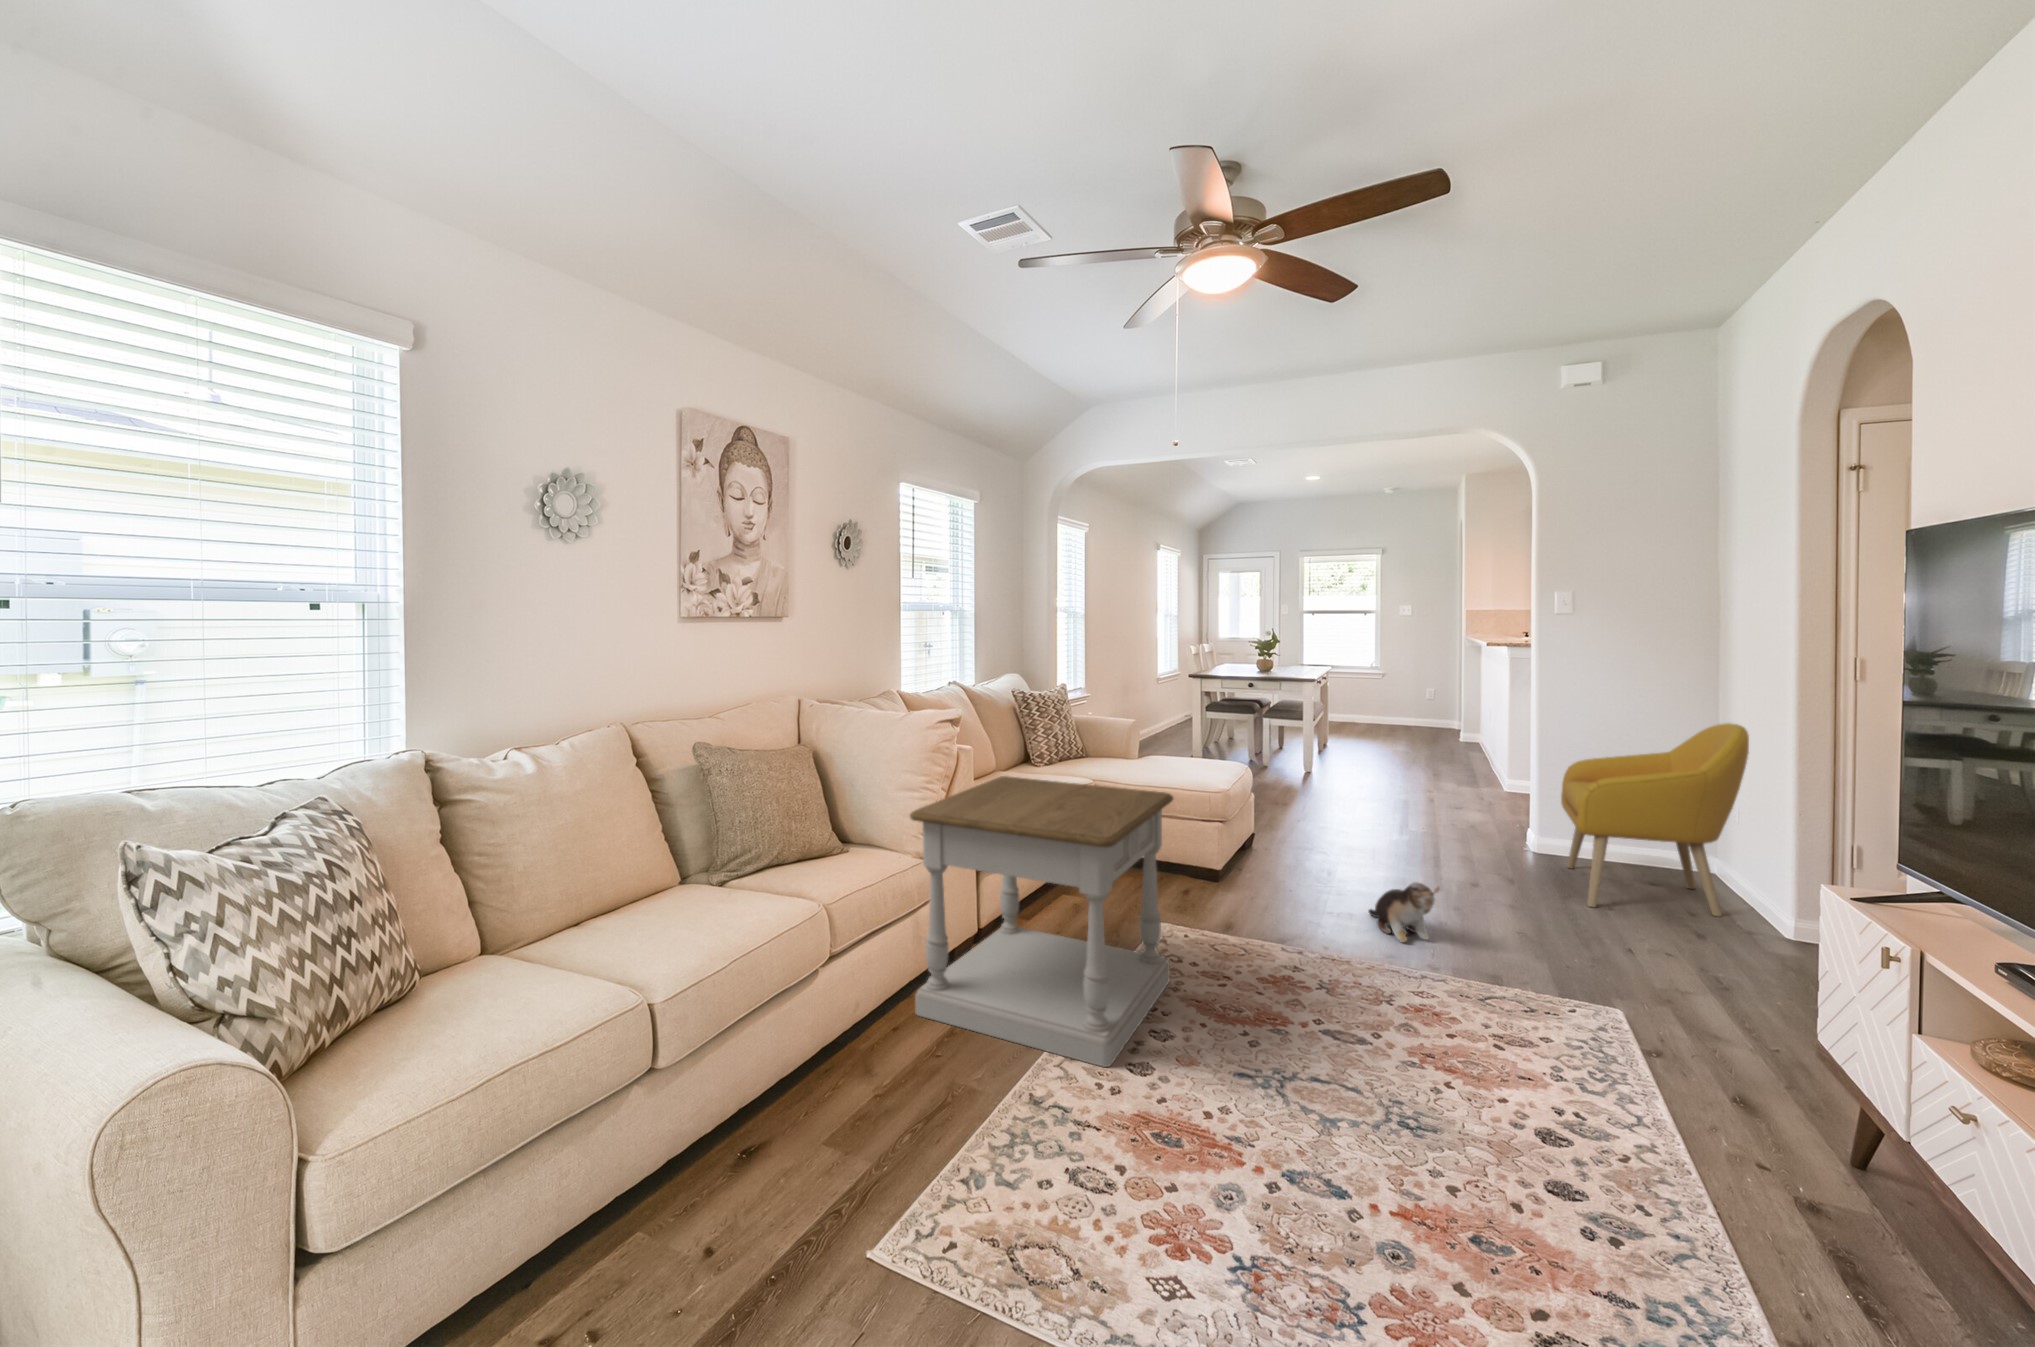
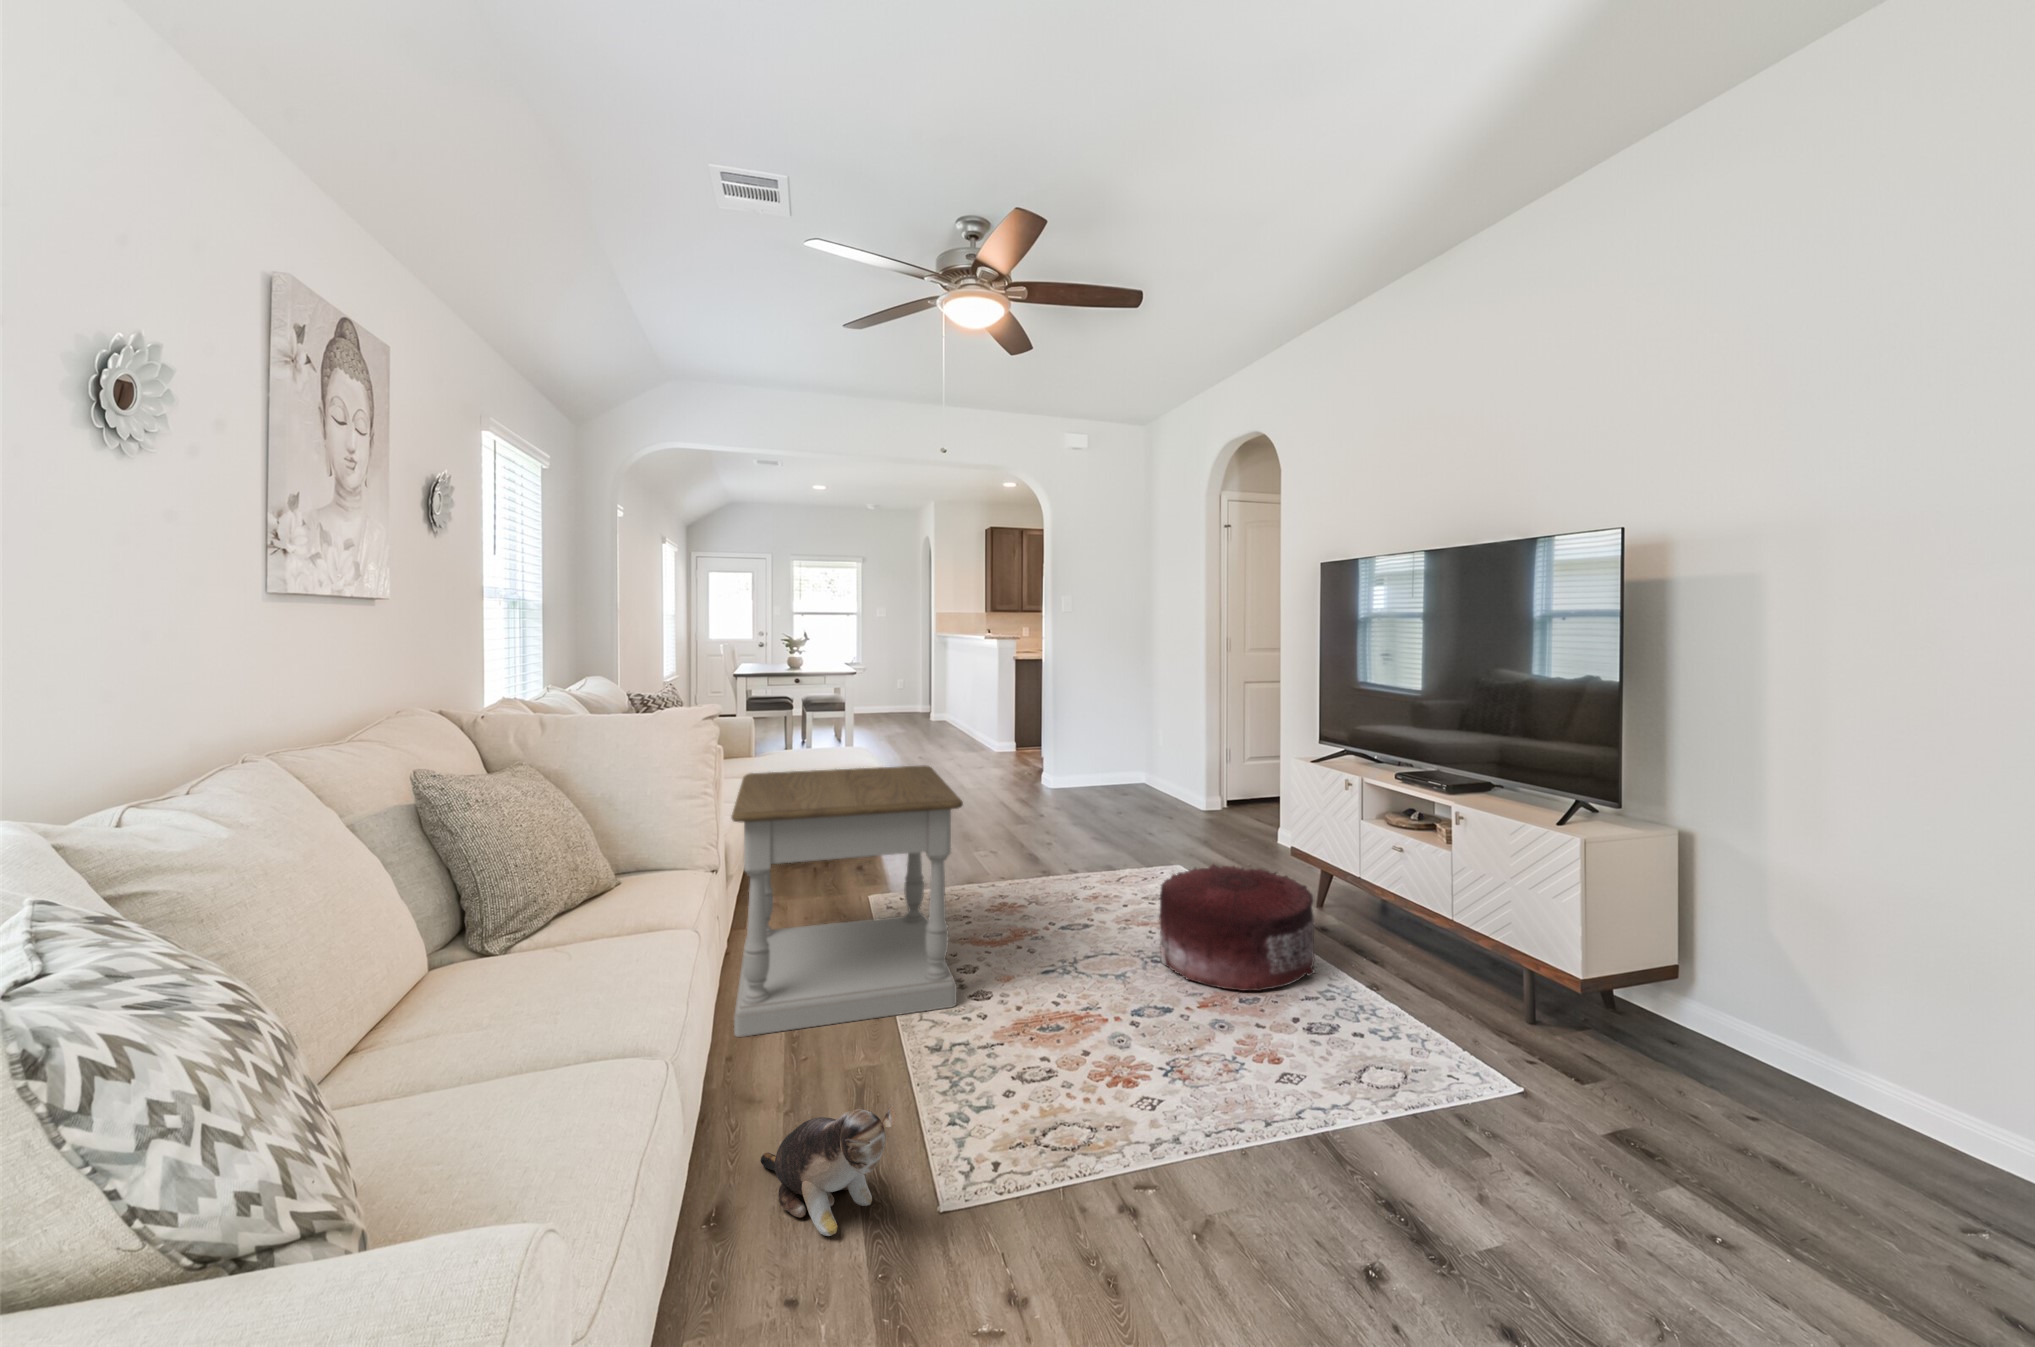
armchair: present [1561,723,1749,917] -> none [1077,686,1182,818]
plush toy: present [1368,883,1439,943] -> present [761,1108,896,1236]
pouf: none [1408,1006,1716,1266] -> present [1159,864,1315,991]

